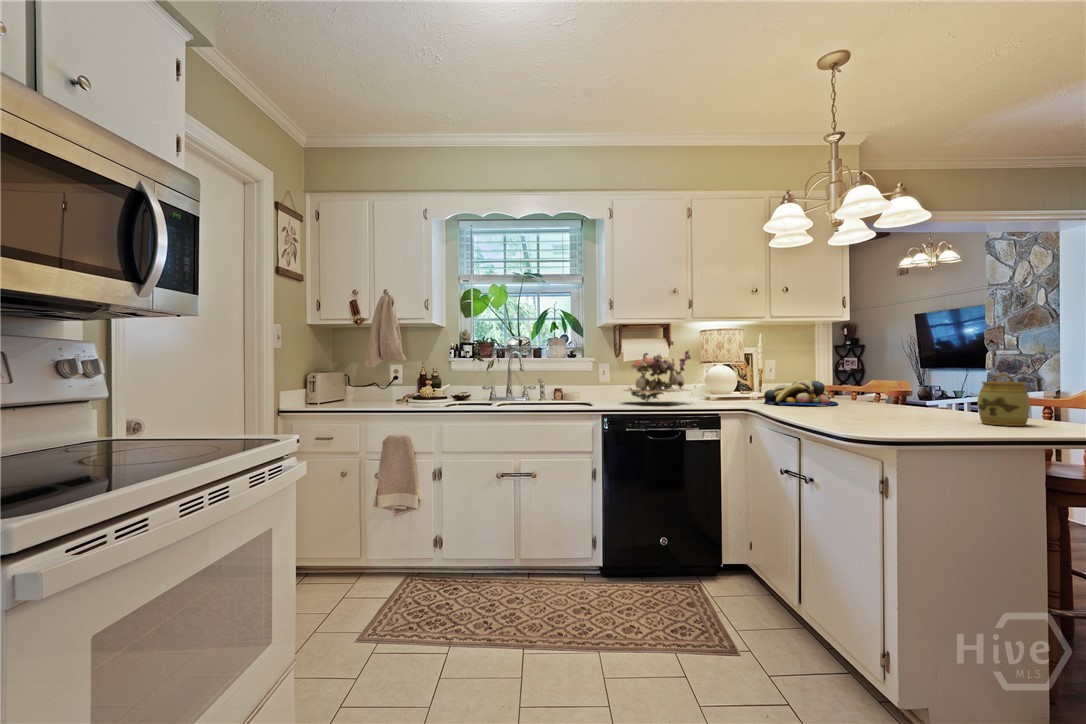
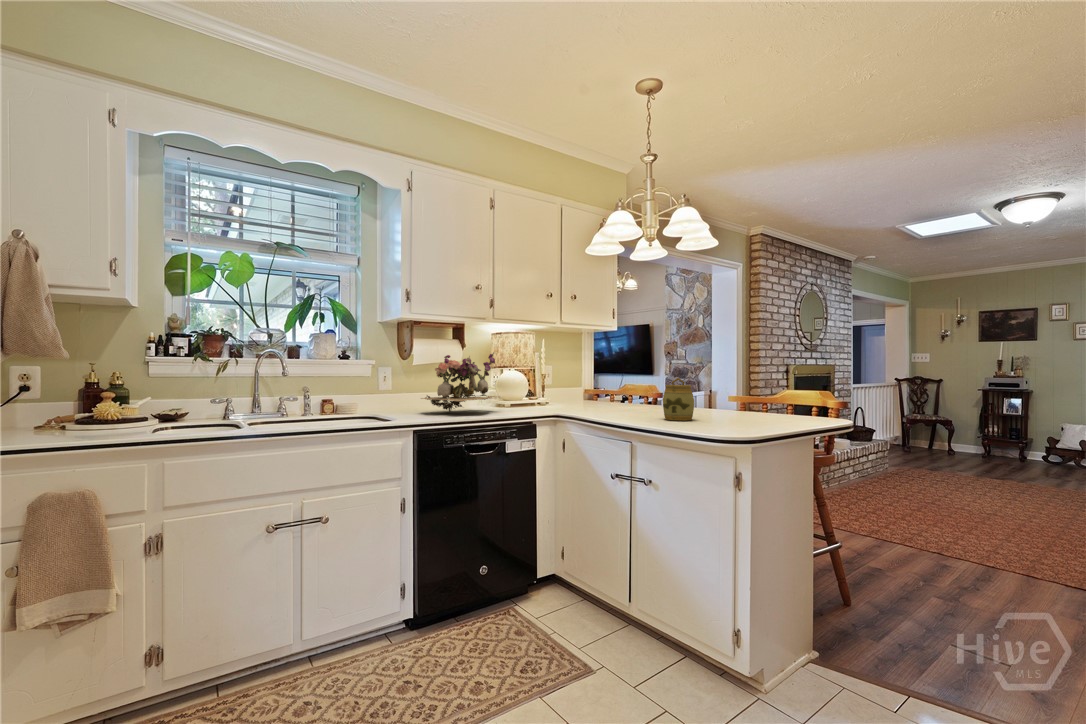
jar: present [977,373,1030,426] -> present [663,378,694,421]
fruit bowl: present [764,380,838,405] -> none [560,385,621,409]

